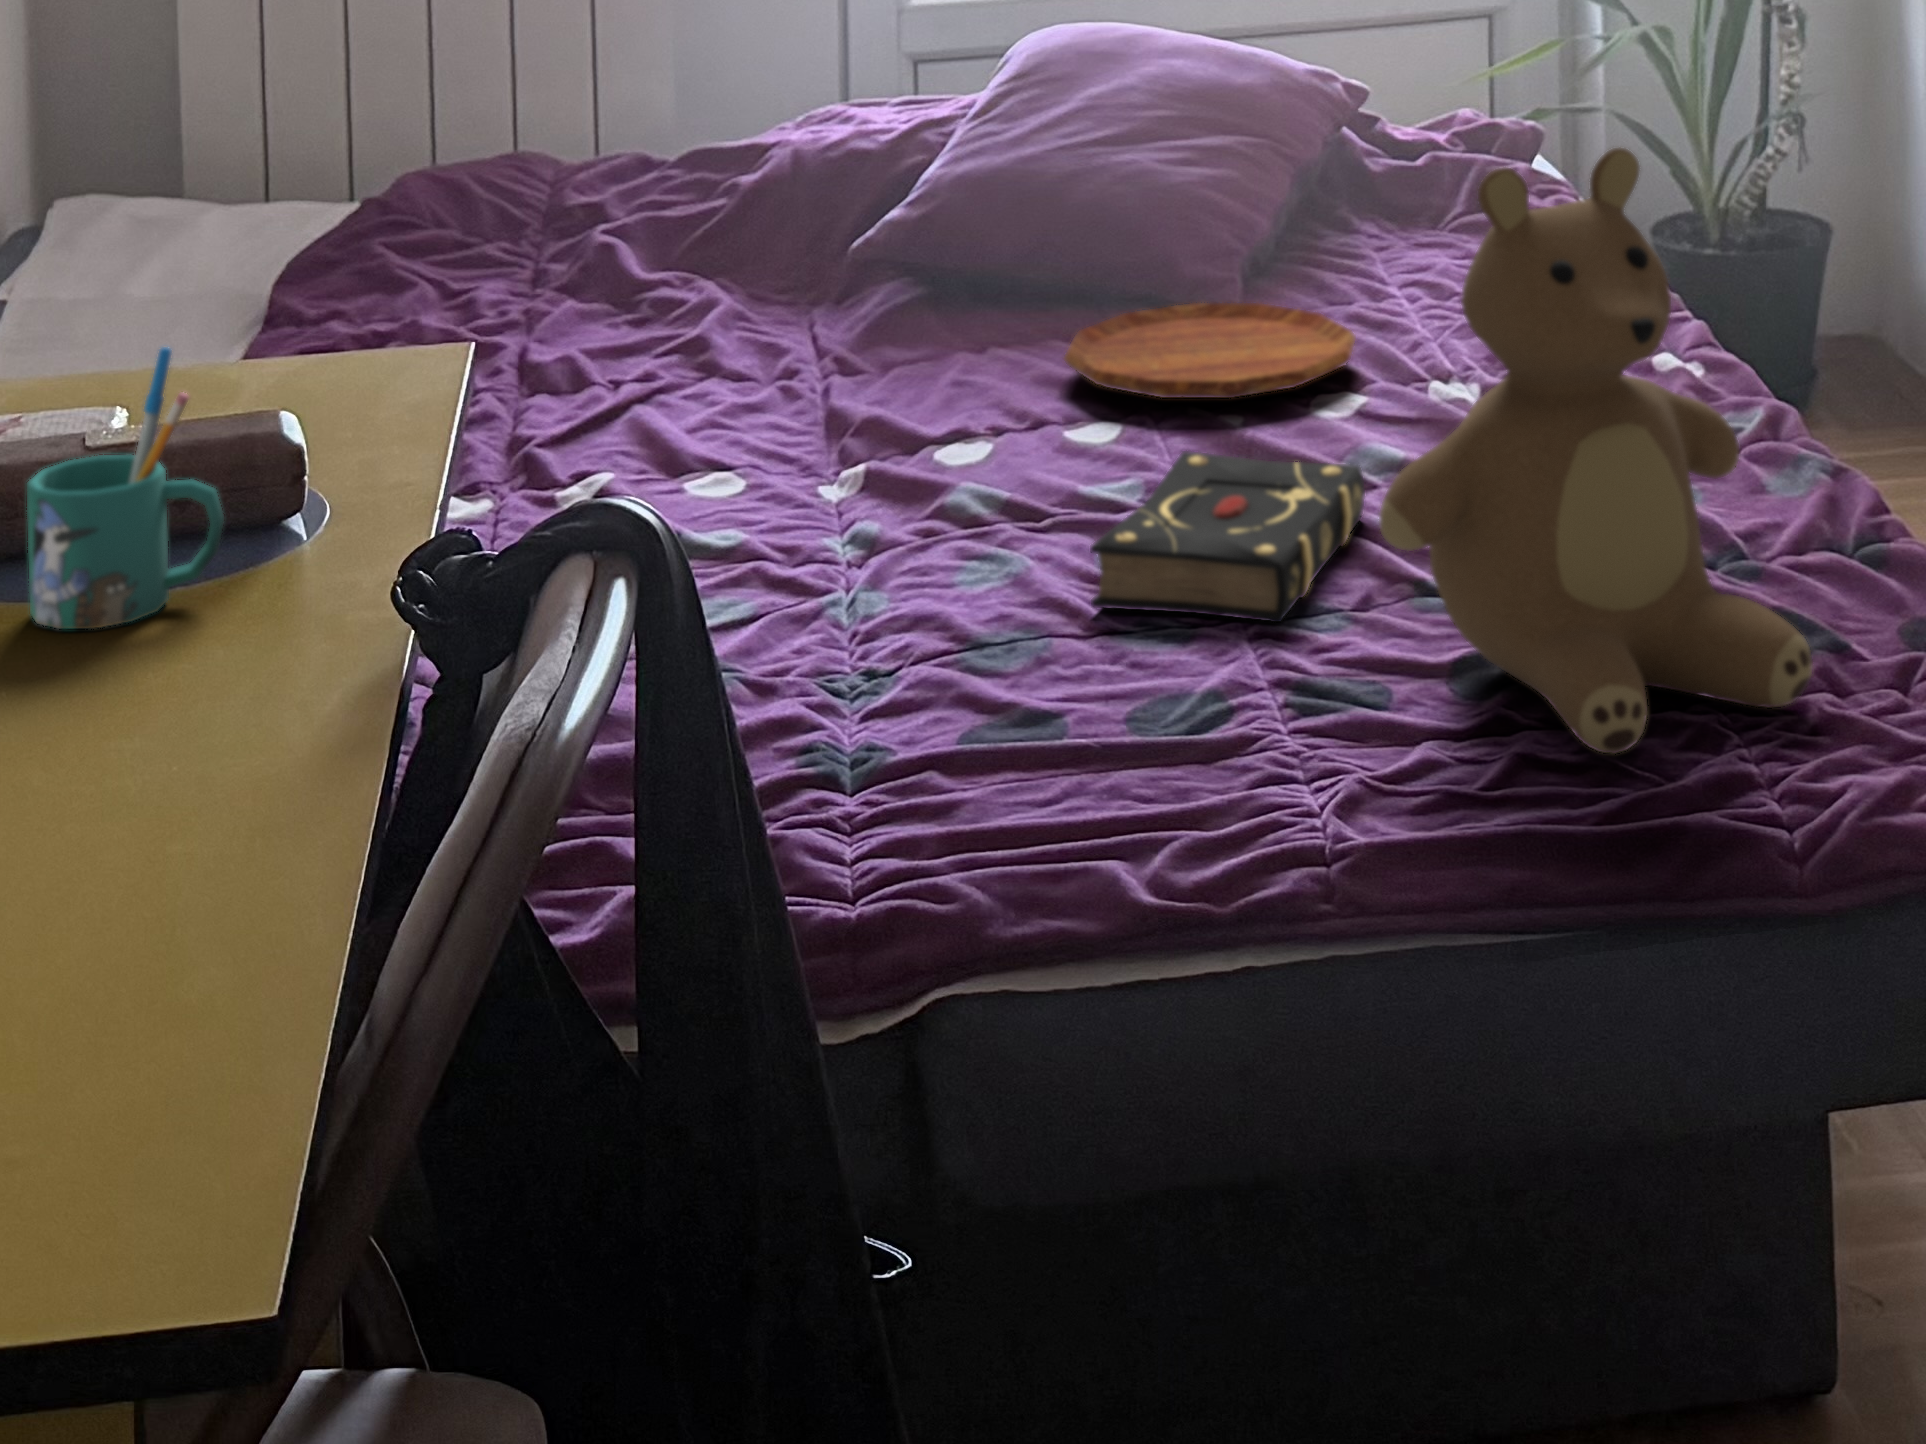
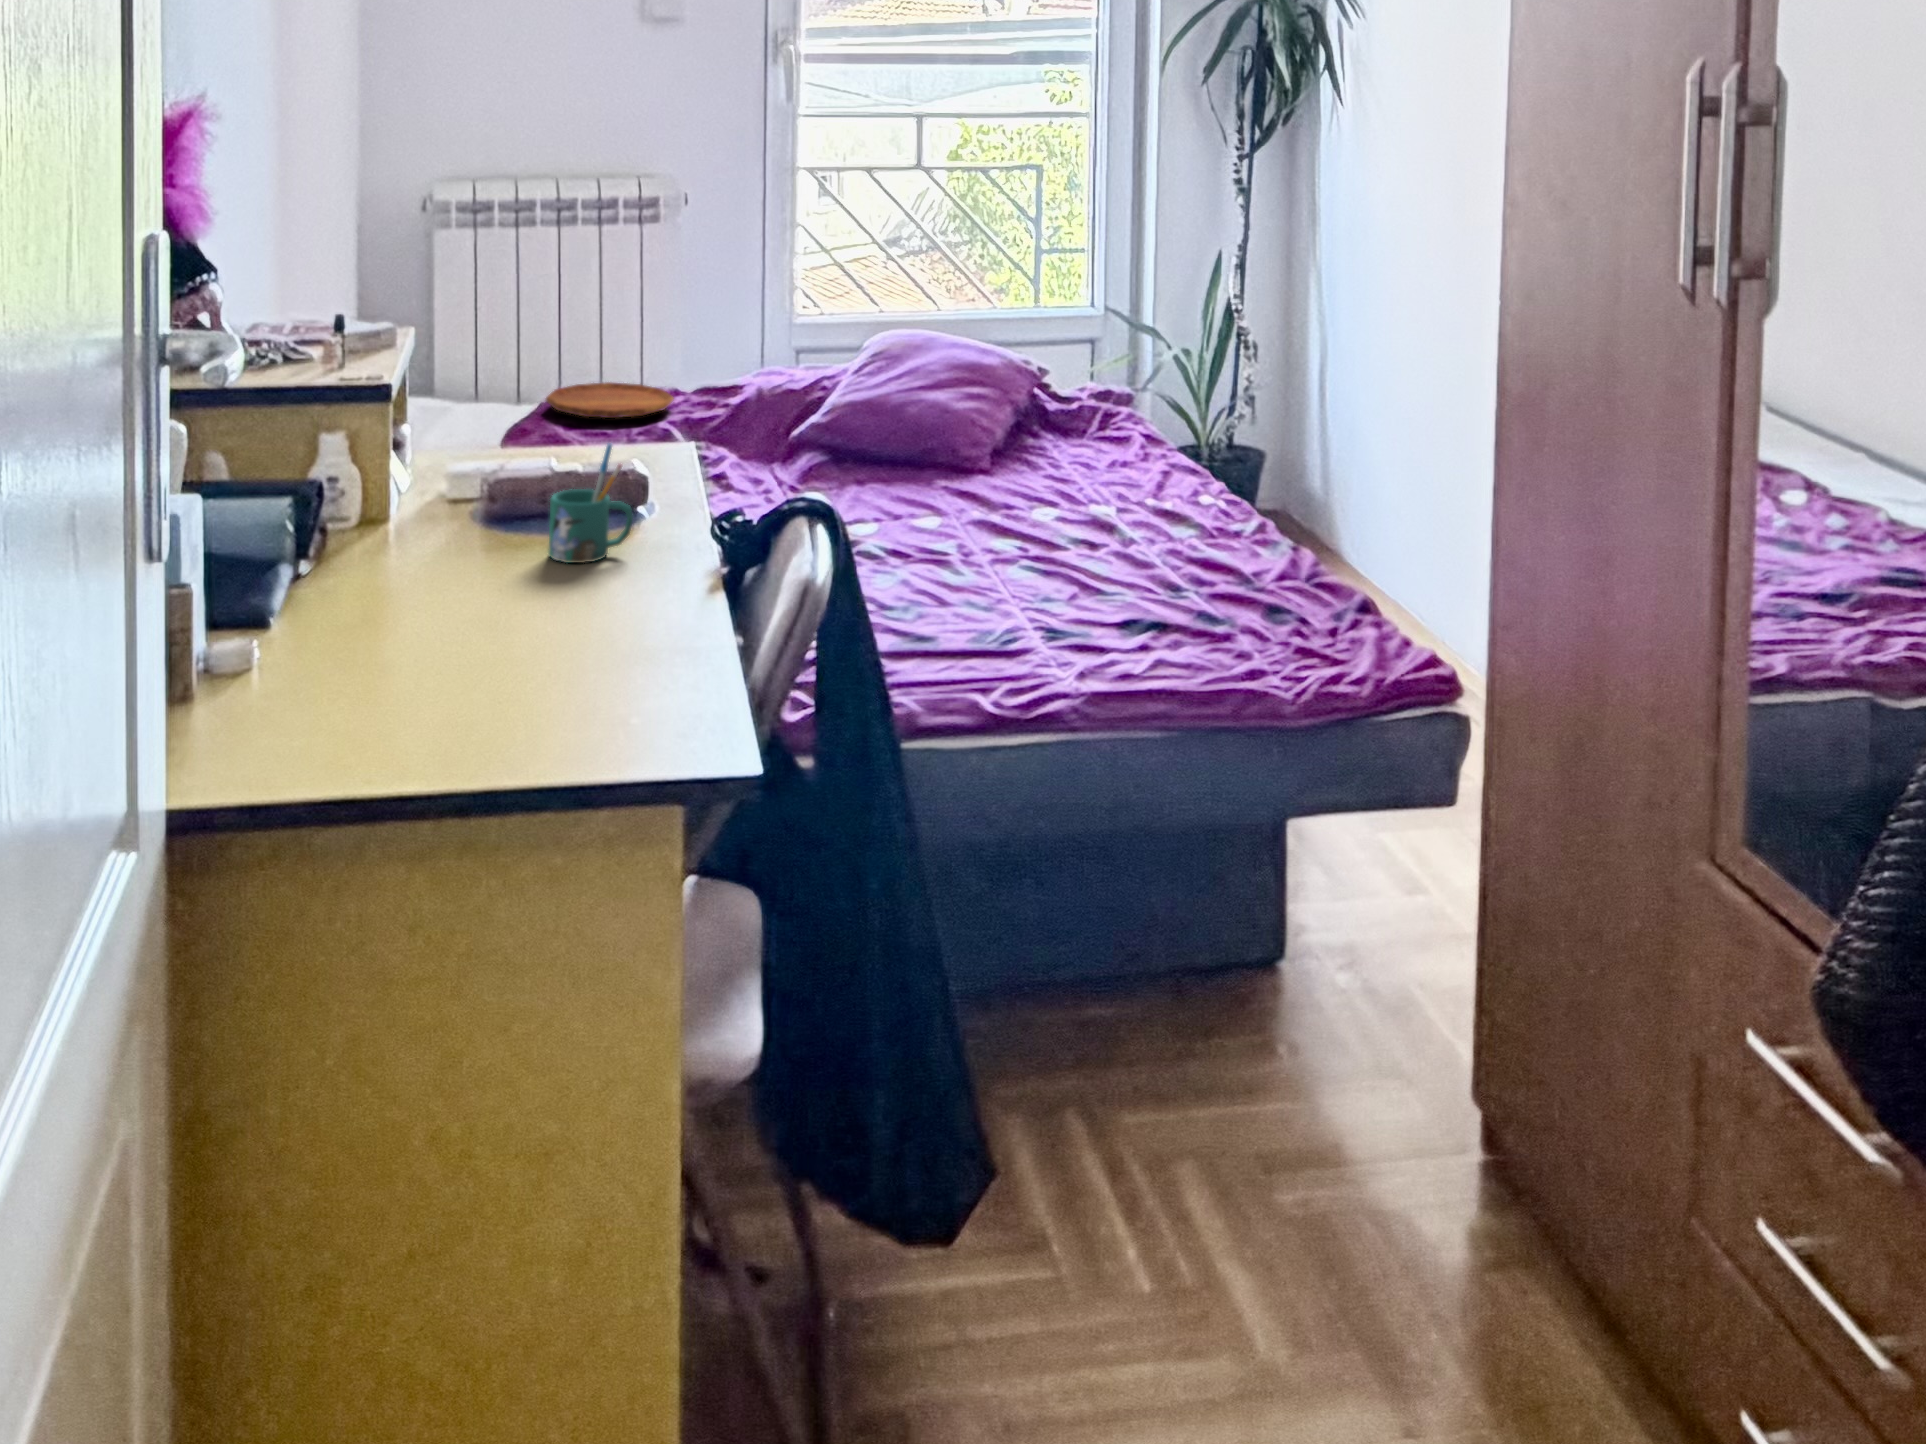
teddy bear: present [1379,148,1813,753] -> none [1094,397,1289,670]
tray: present [1064,303,1355,398] -> present [546,382,674,418]
book: present [1090,451,1365,622] -> none [946,528,1068,607]

